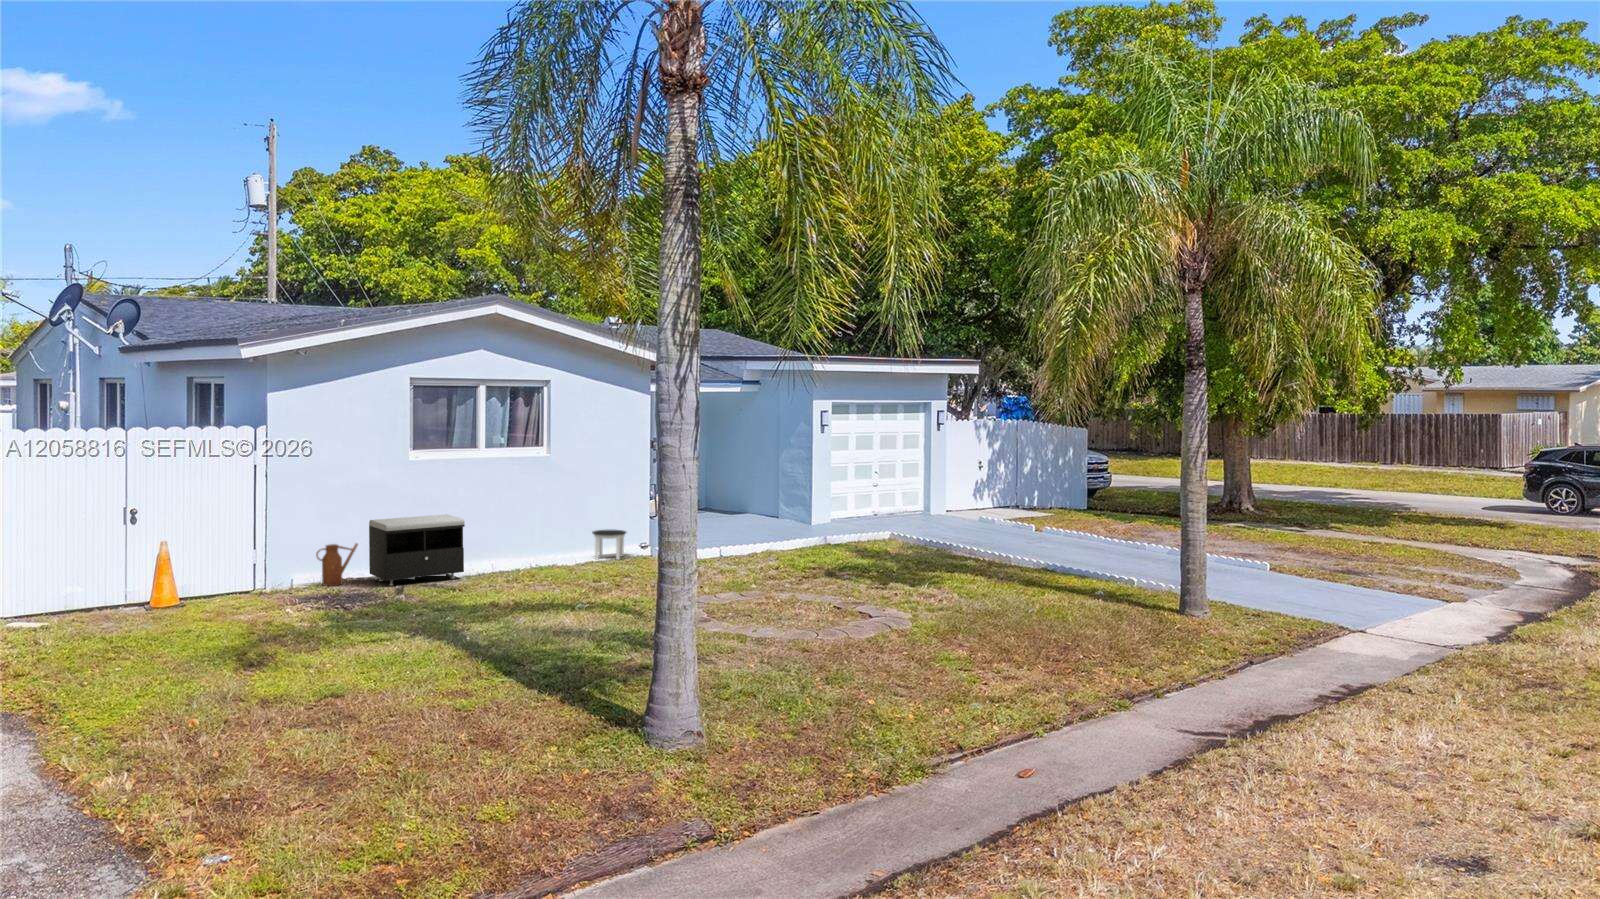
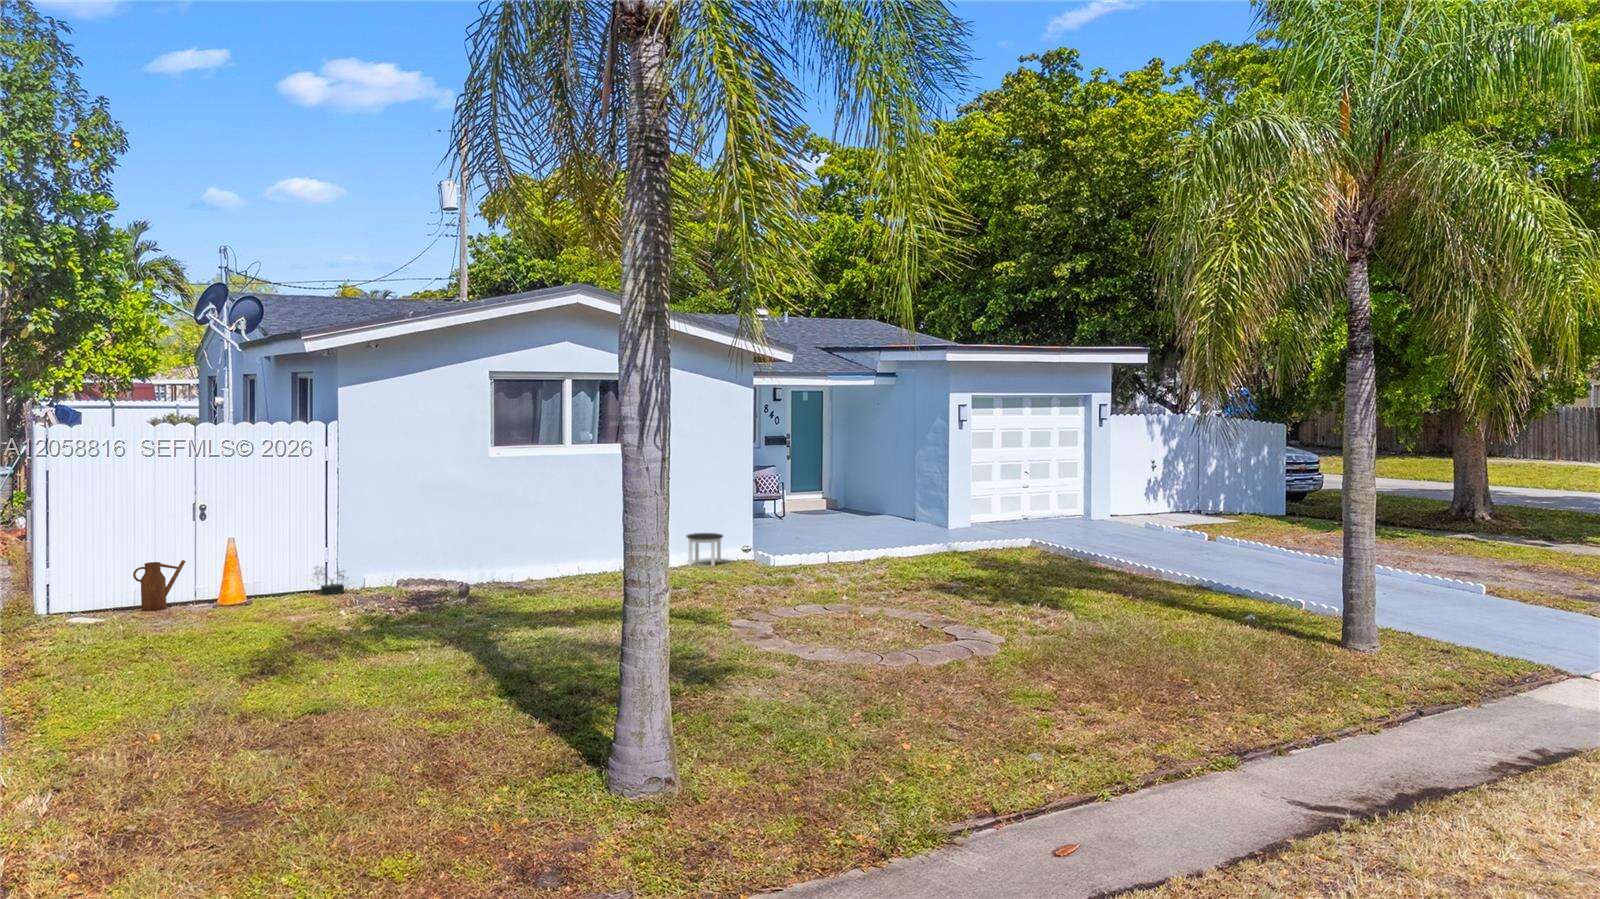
storage bench: present [369,514,465,586] -> none [445,515,541,589]
watering can: present [316,543,358,586] -> present [133,560,186,611]
decorative plant: none [240,566,277,594] -> present [315,566,348,595]

